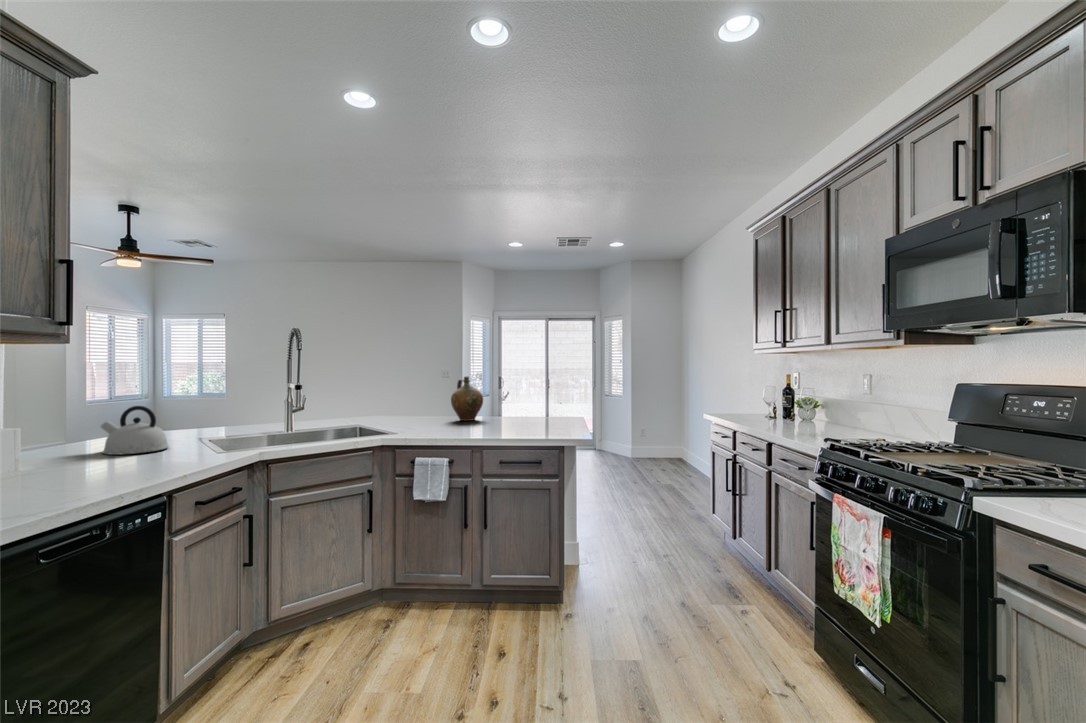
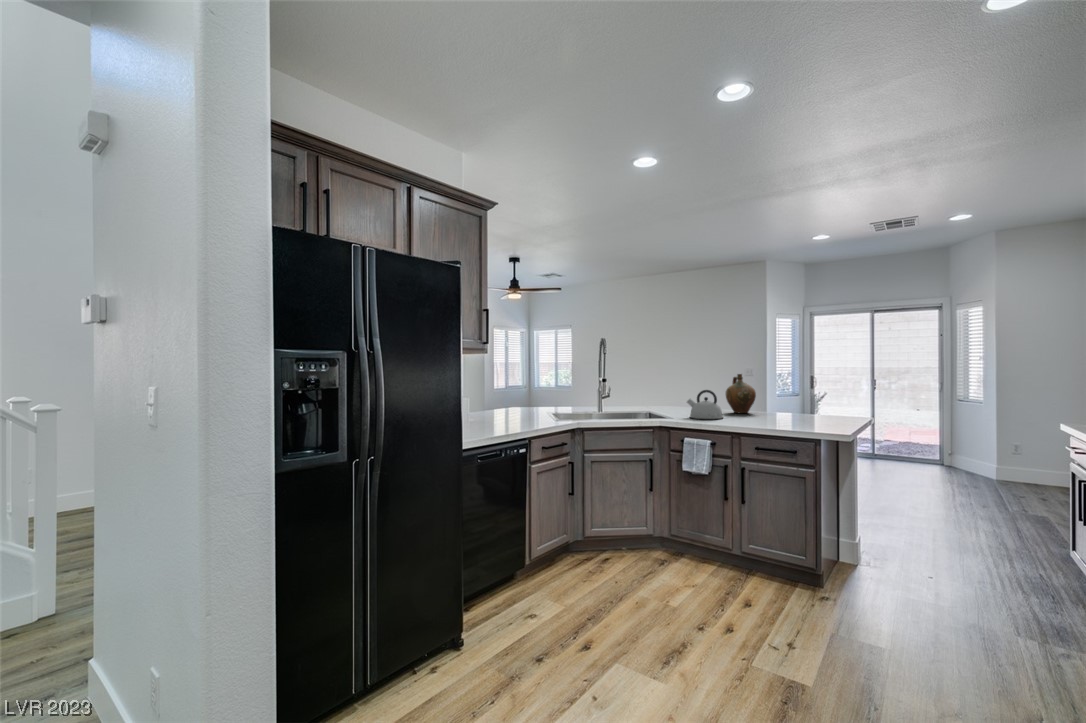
kettle: present [101,406,169,455] -> present [687,390,723,419]

